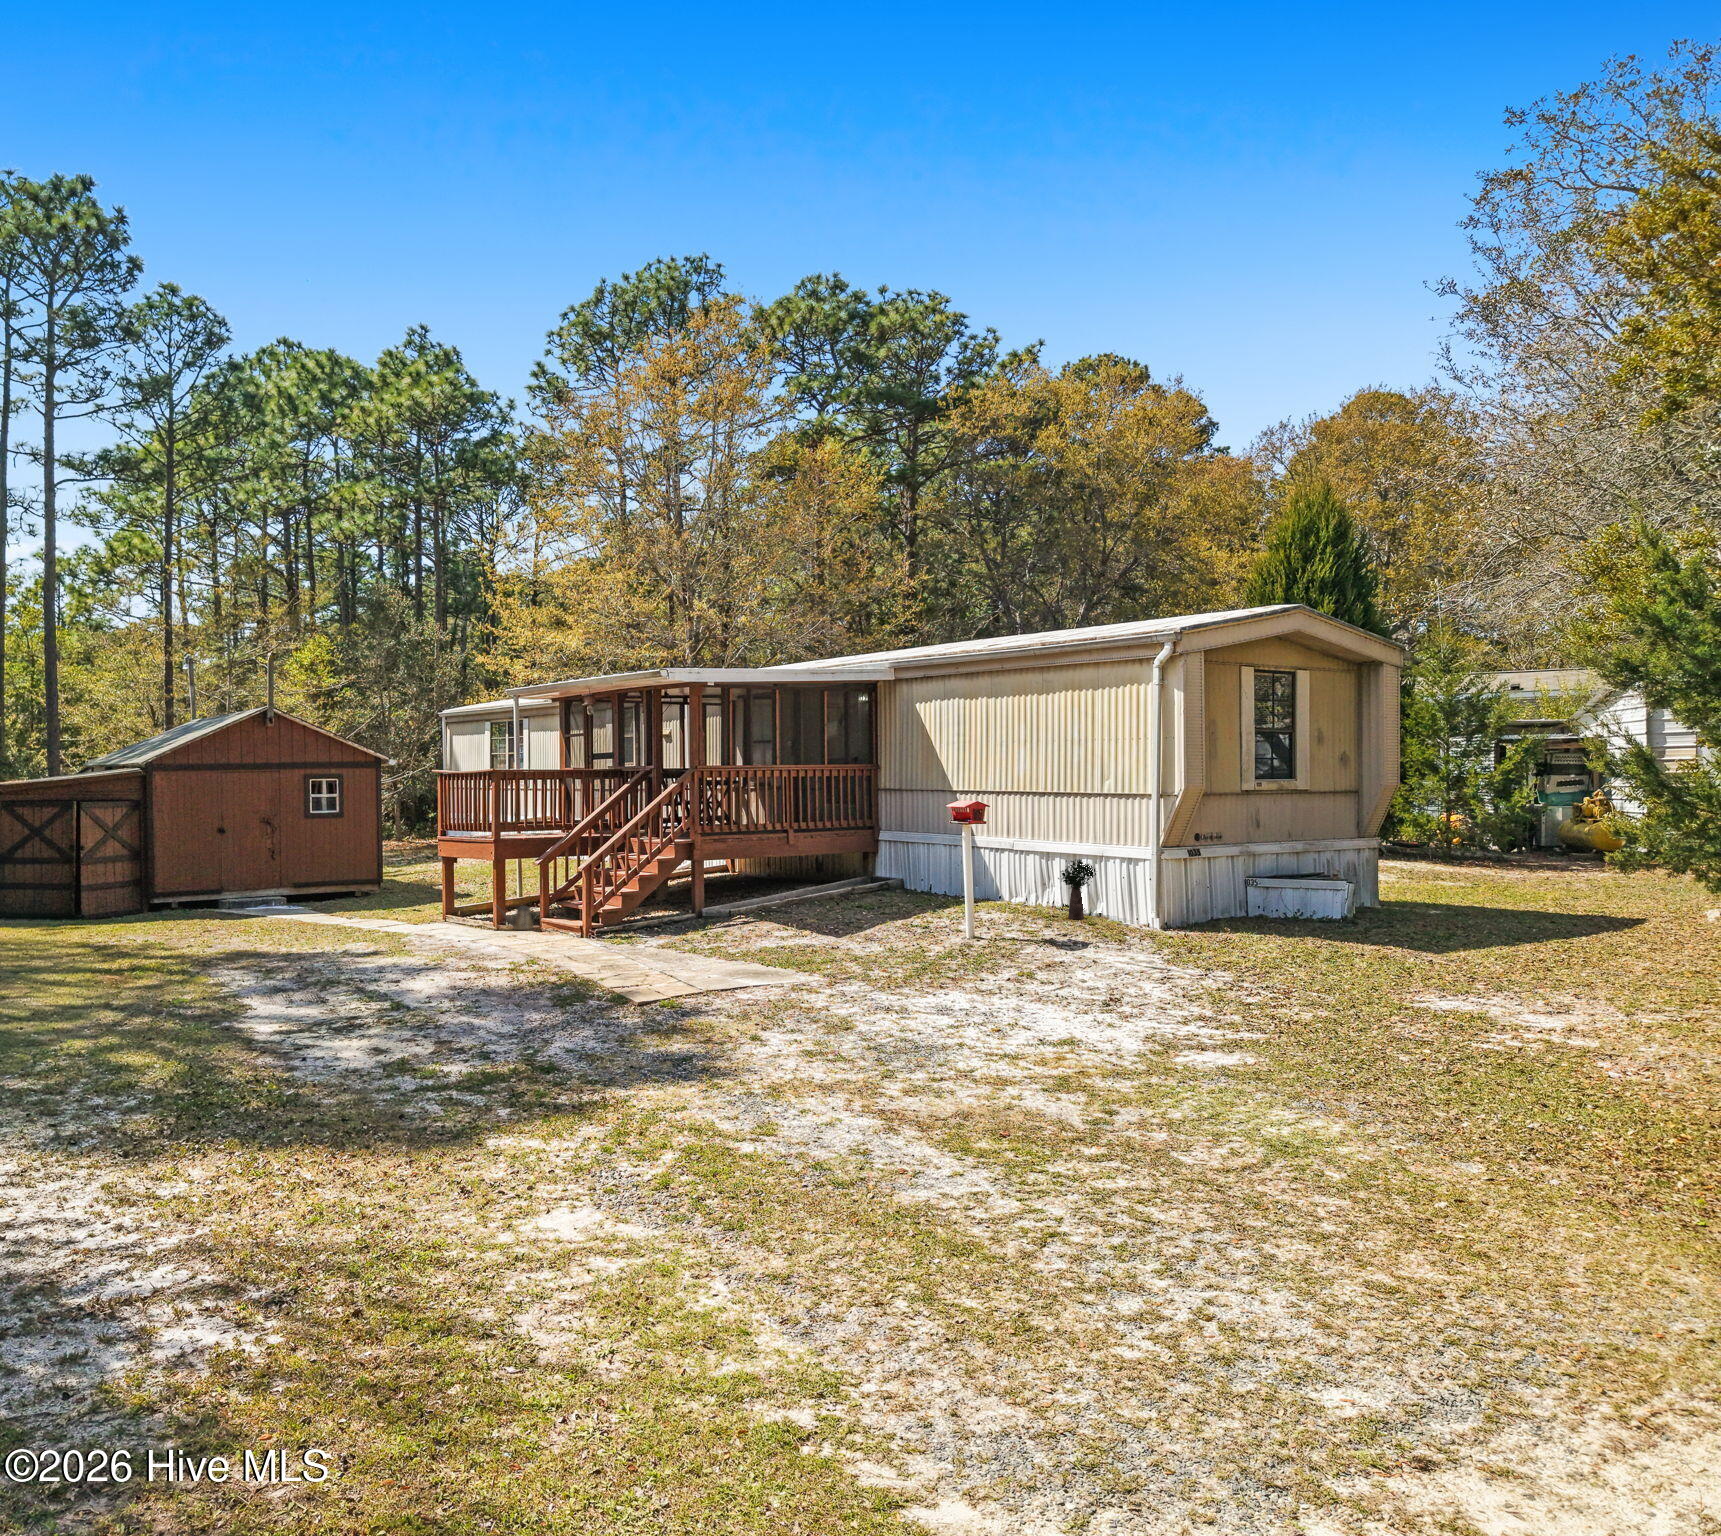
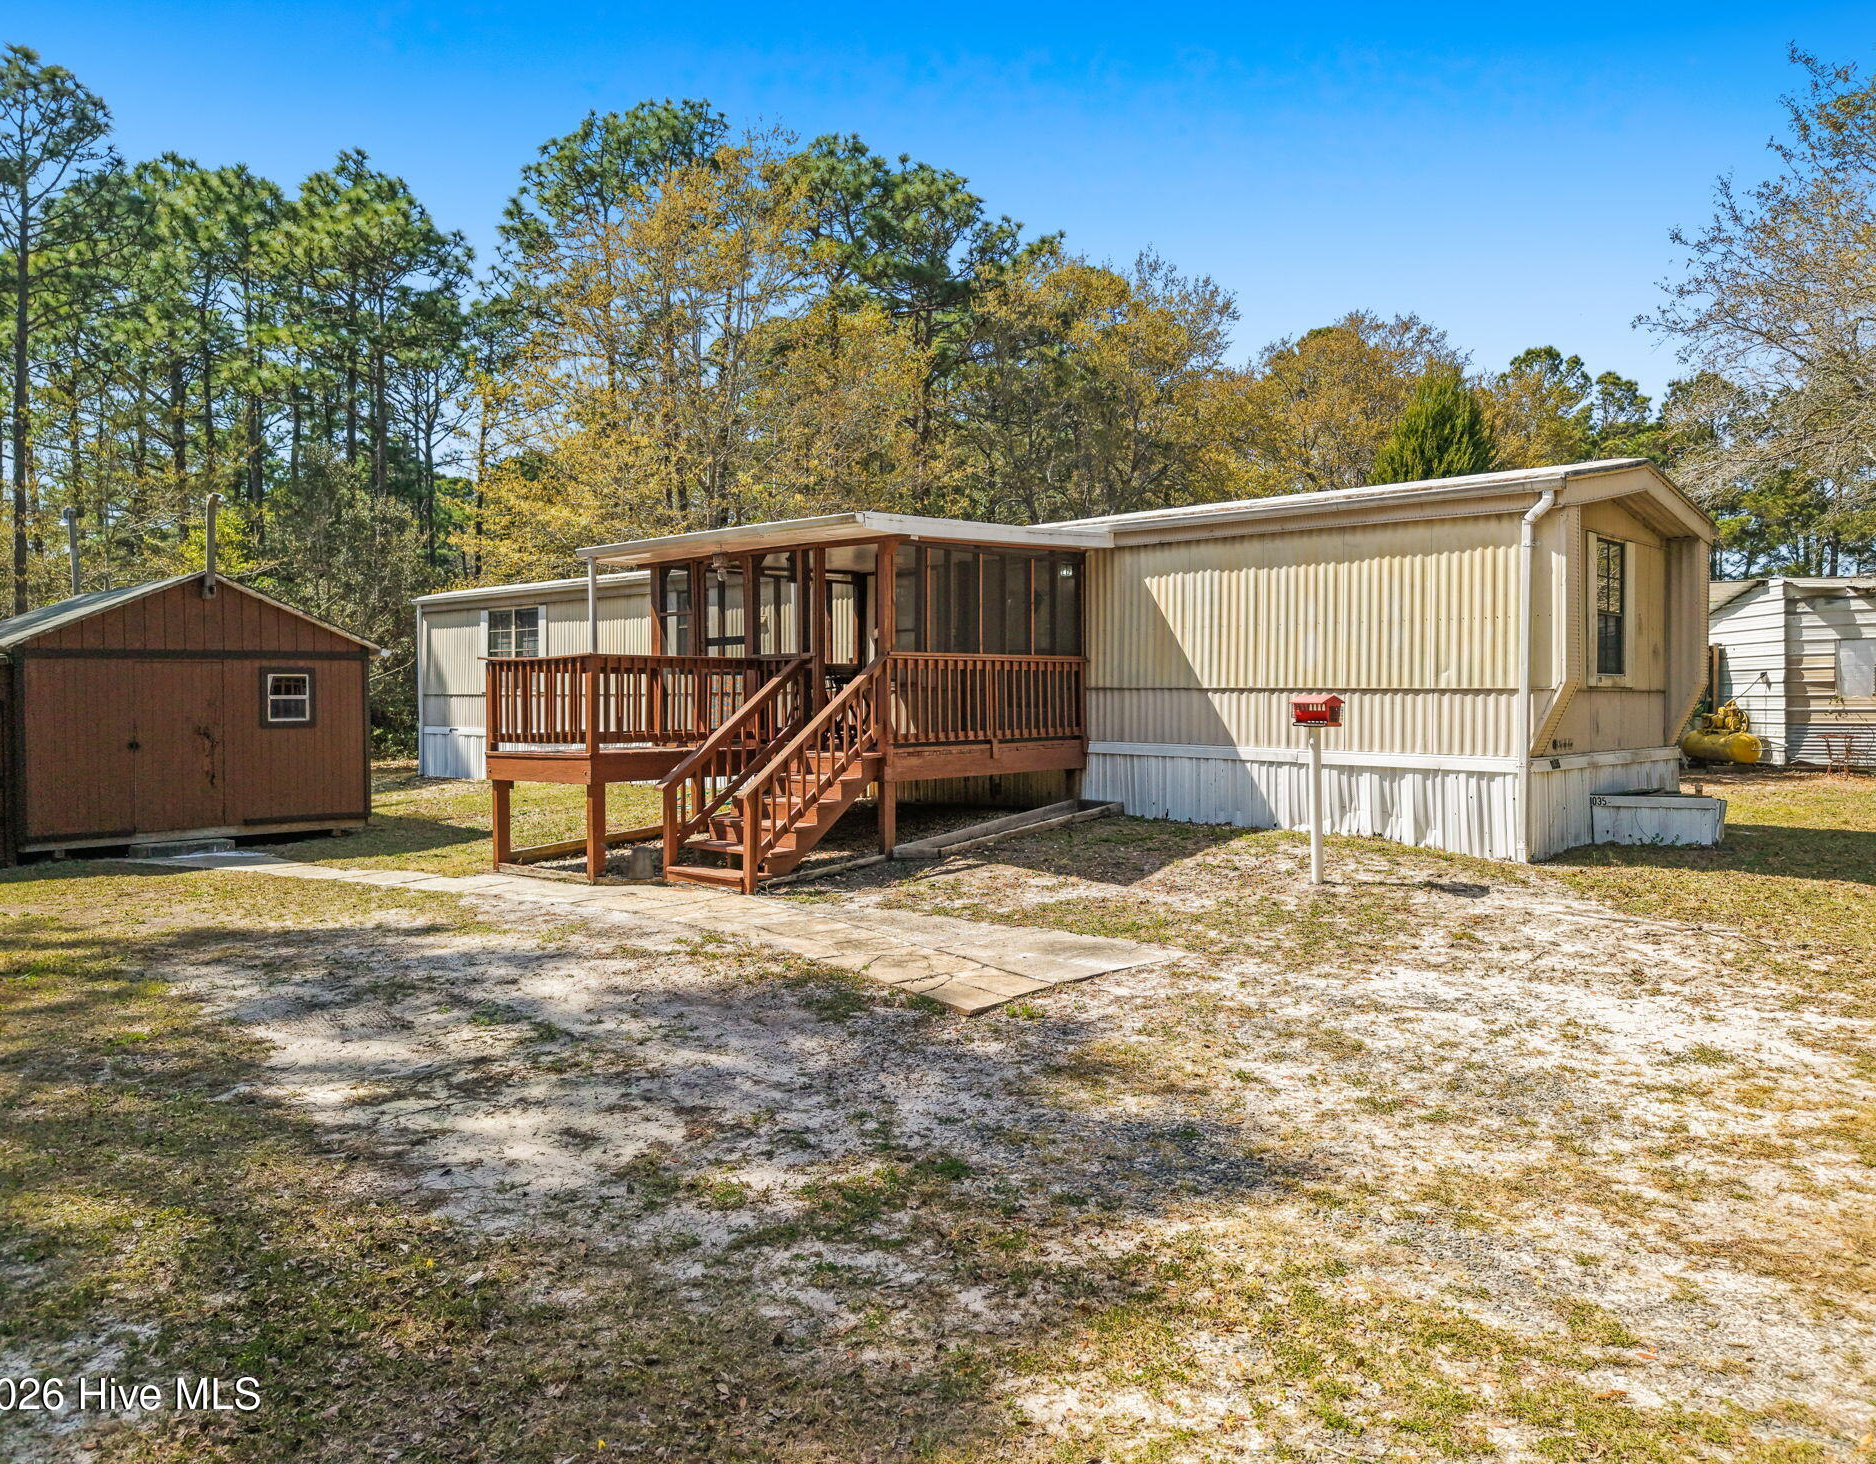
potted plant: present [1058,859,1102,919] -> none [1385,777,1444,858]

